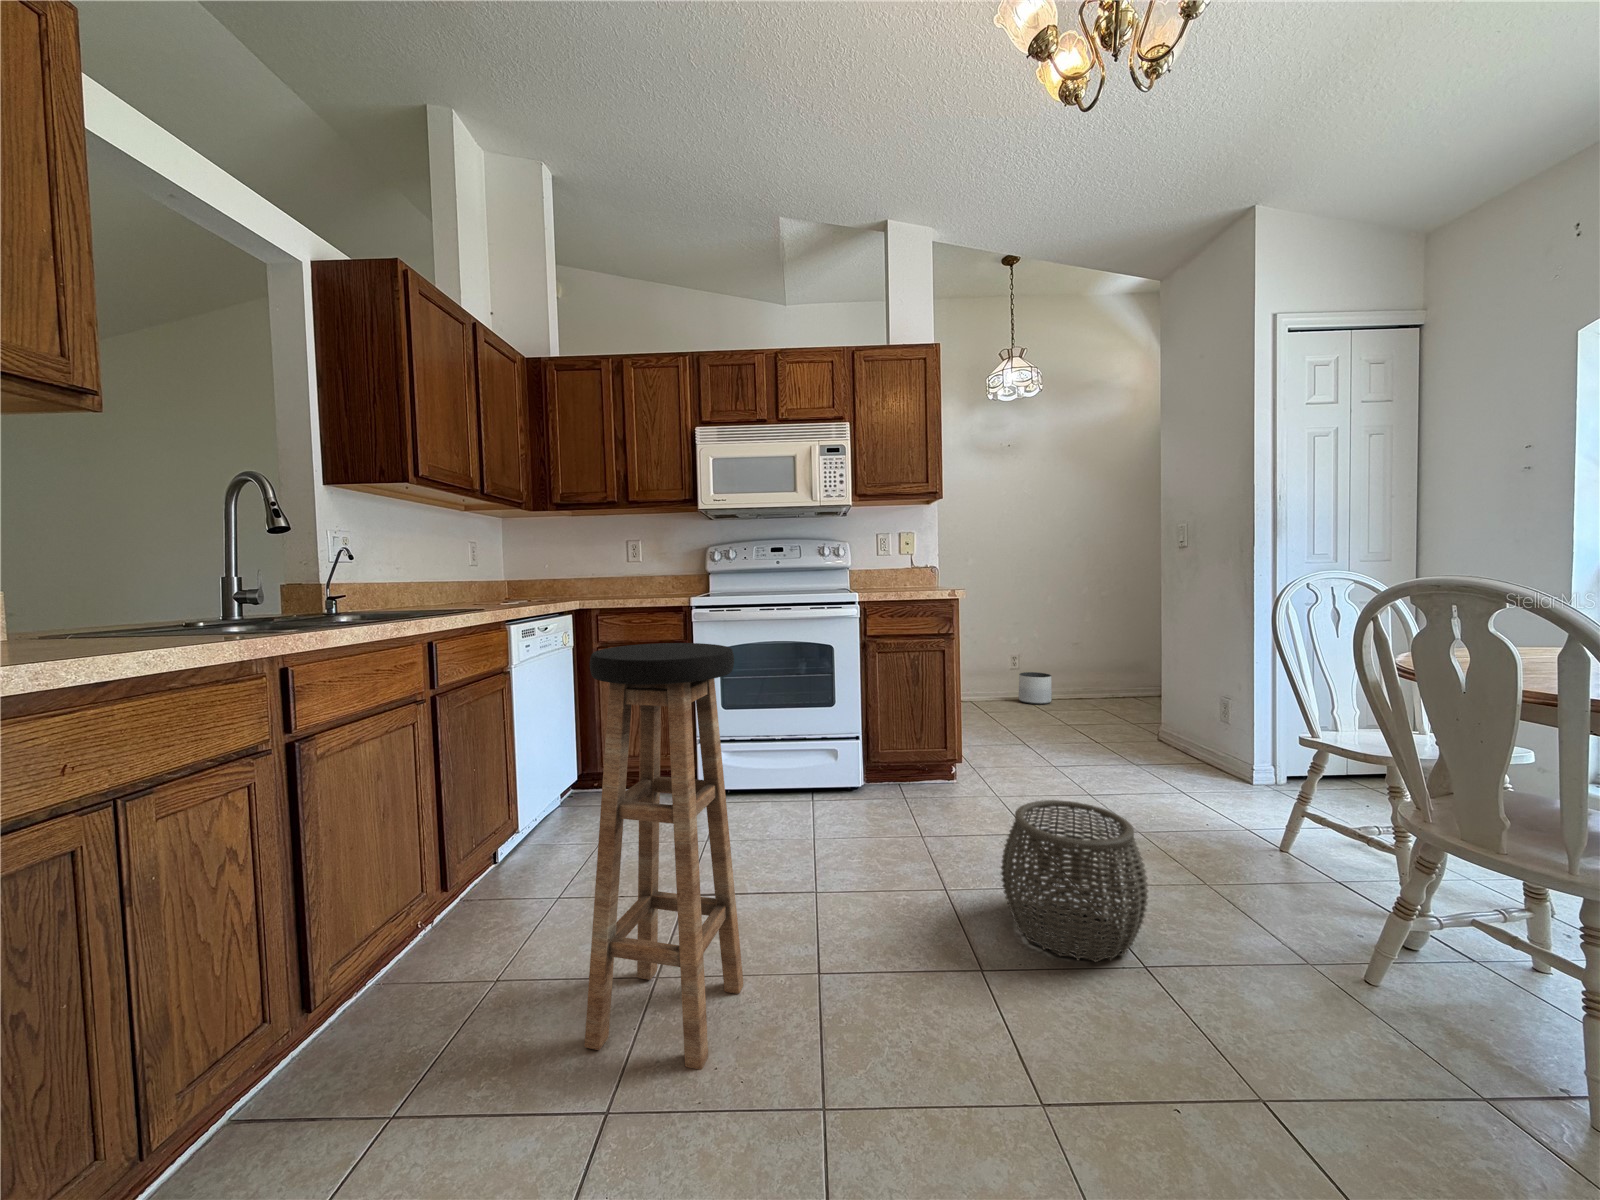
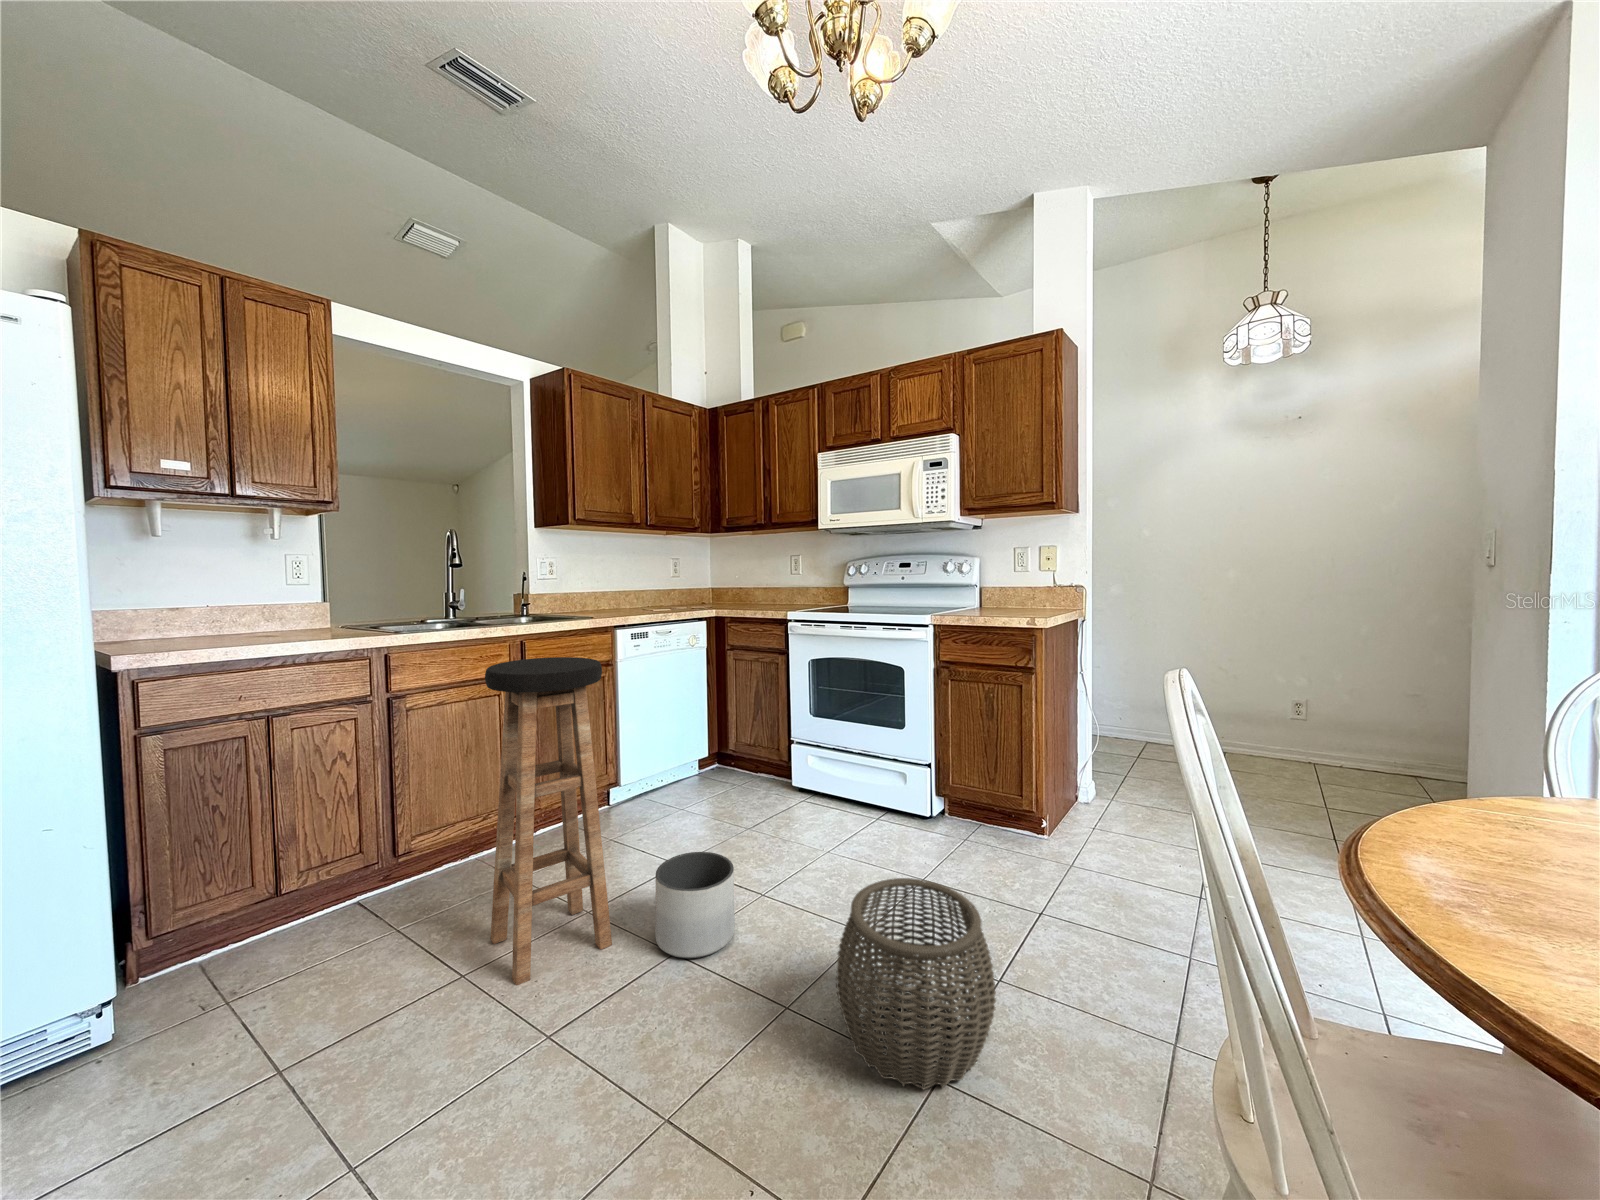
planter: present [1019,672,1052,704] -> present [655,852,735,959]

